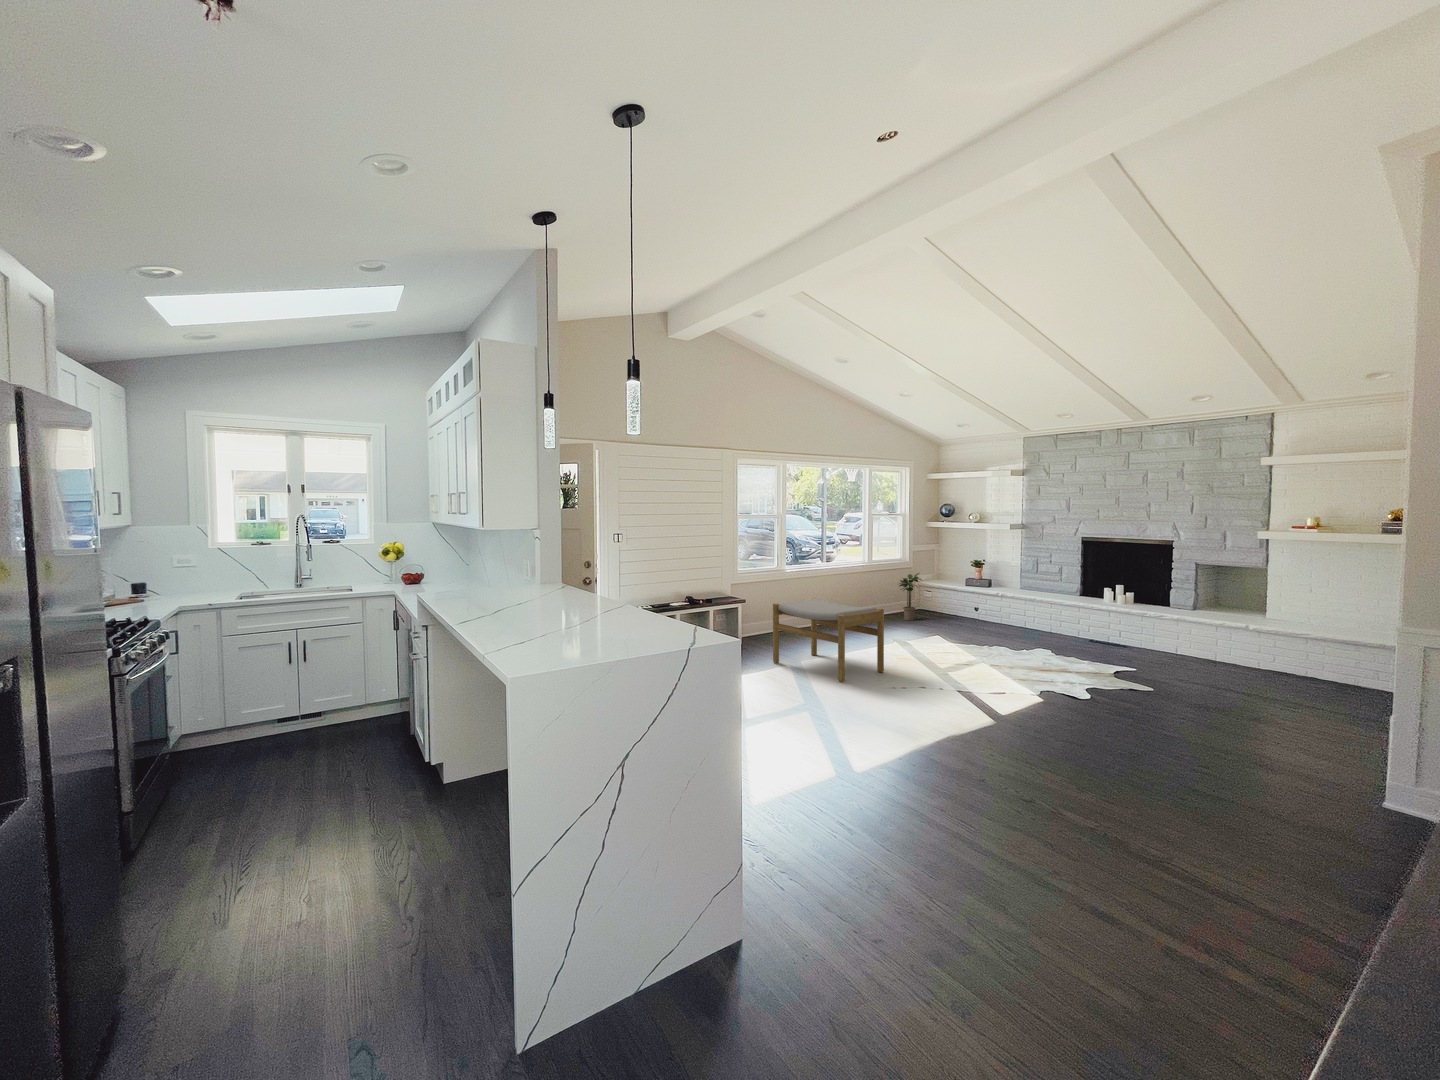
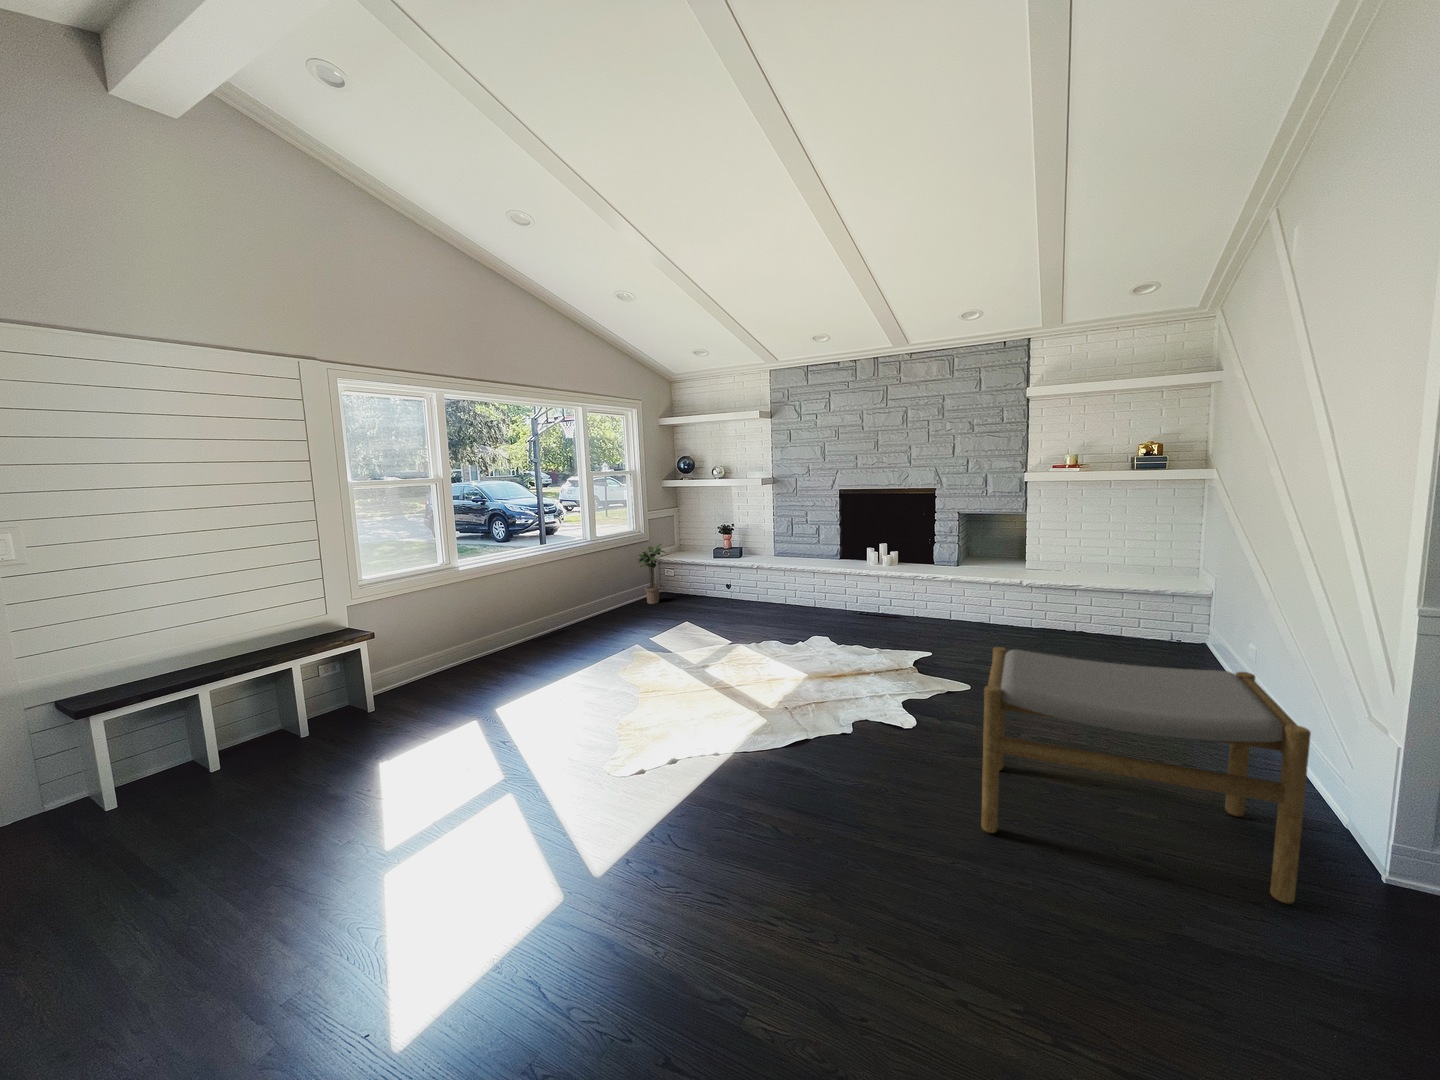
footstool: present [773,599,884,682] -> present [981,647,1311,904]

